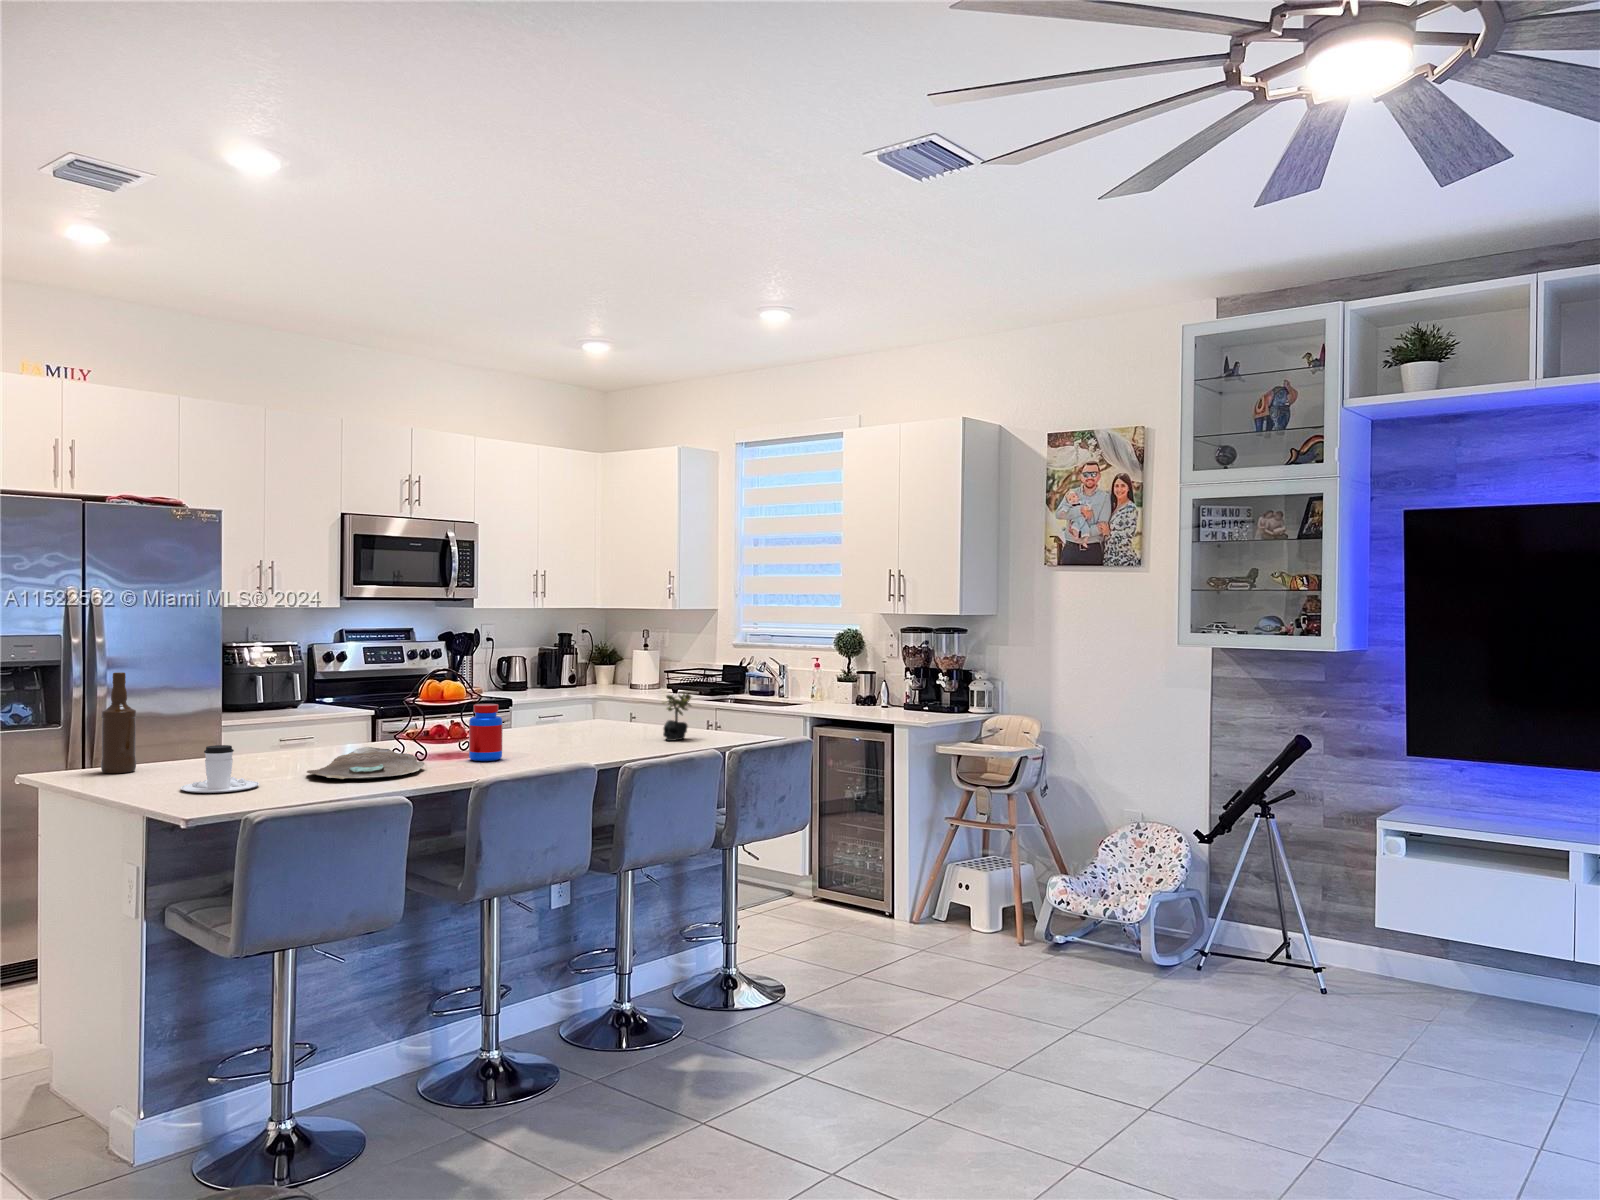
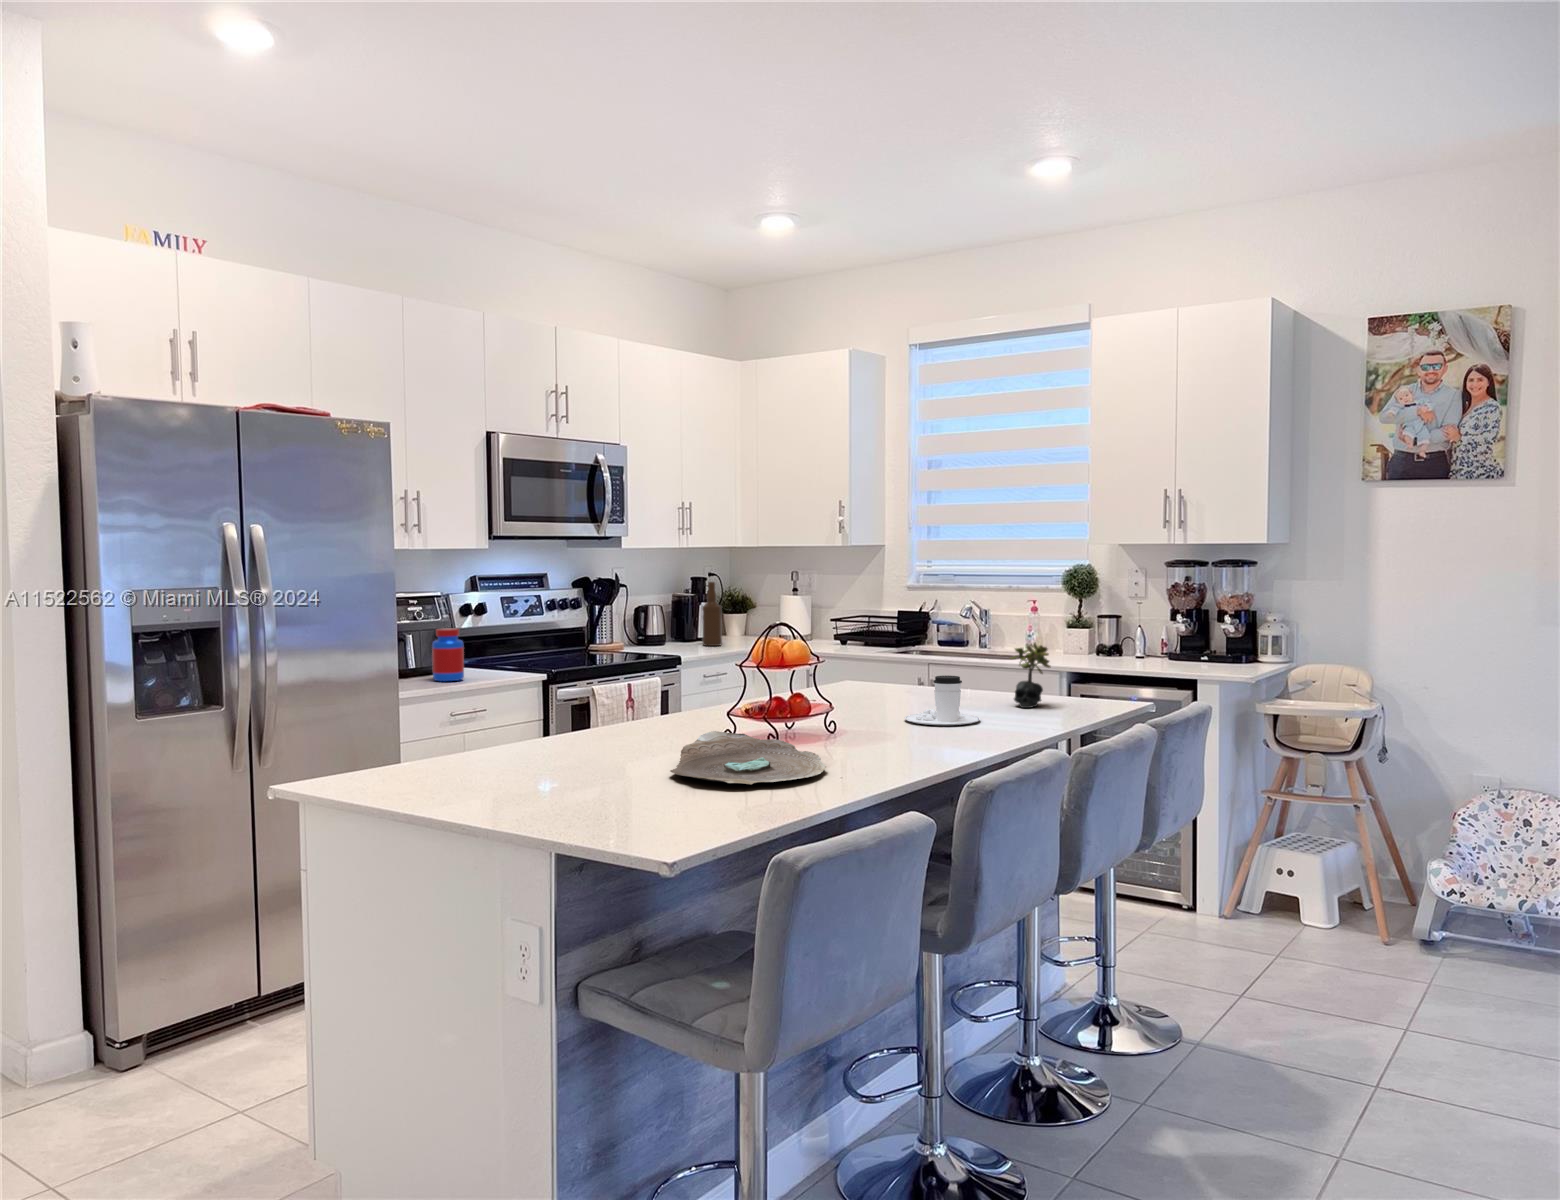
bottle: present [101,672,136,773] -> present [702,582,722,646]
jar: present [469,704,502,761] -> present [432,628,464,682]
coffee cup: present [180,745,259,793] -> present [905,675,980,725]

